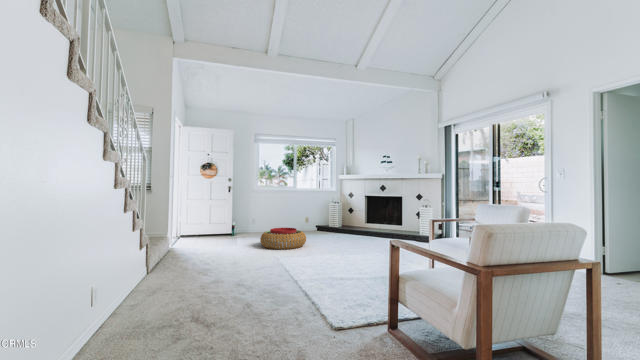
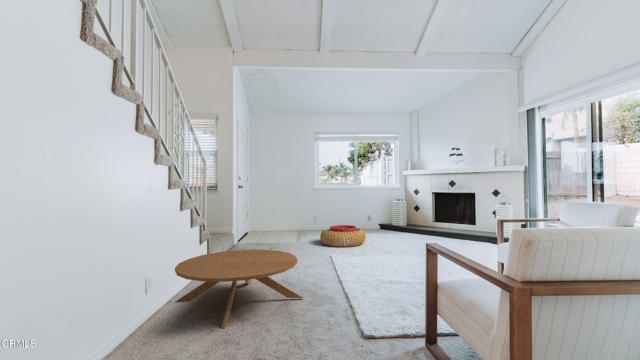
coffee table: none [119,253,263,335] -> present [175,250,303,329]

